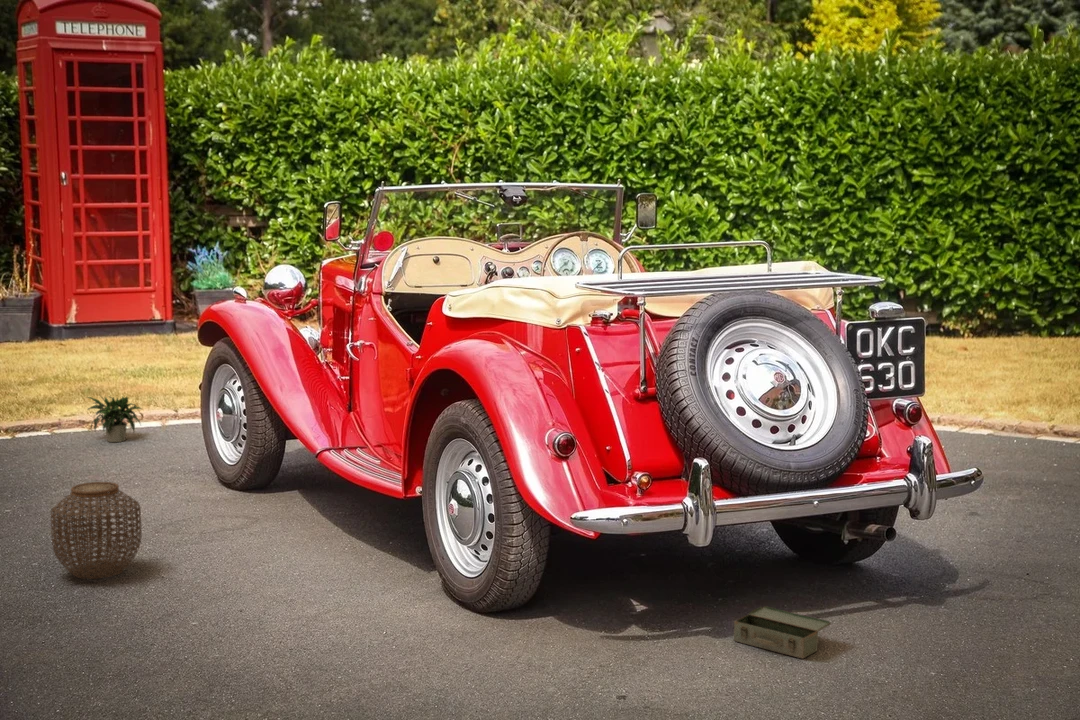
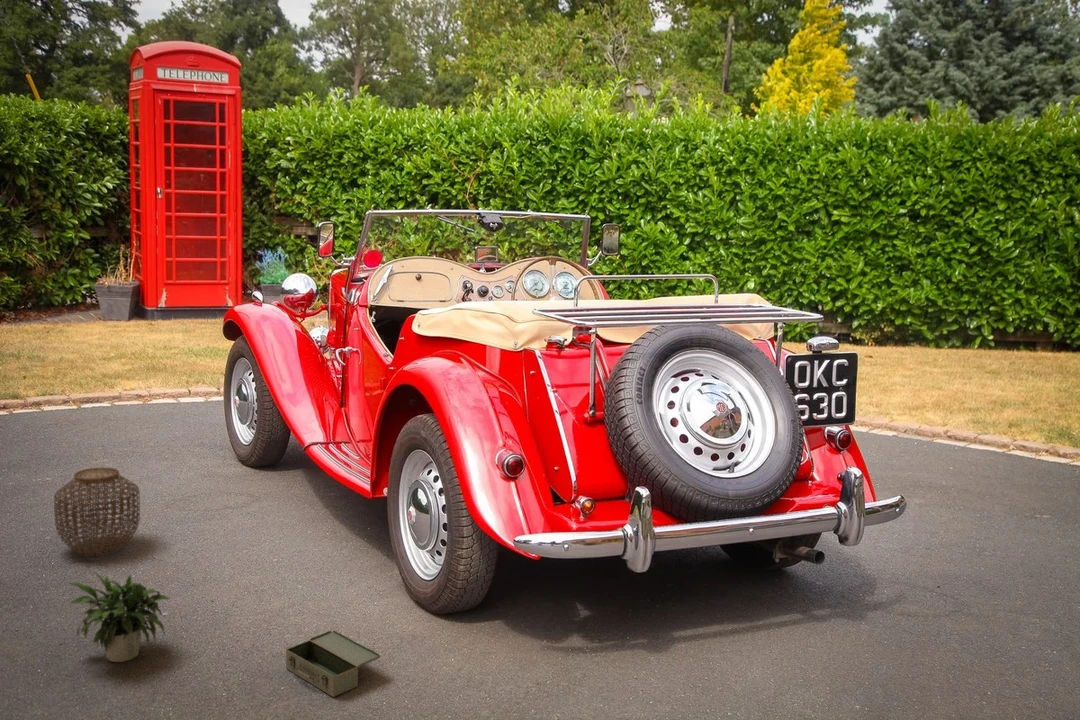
potted plant: present [88,397,141,442] -> present [58,574,169,662]
toolbox: present [734,606,831,658] -> present [286,631,380,697]

